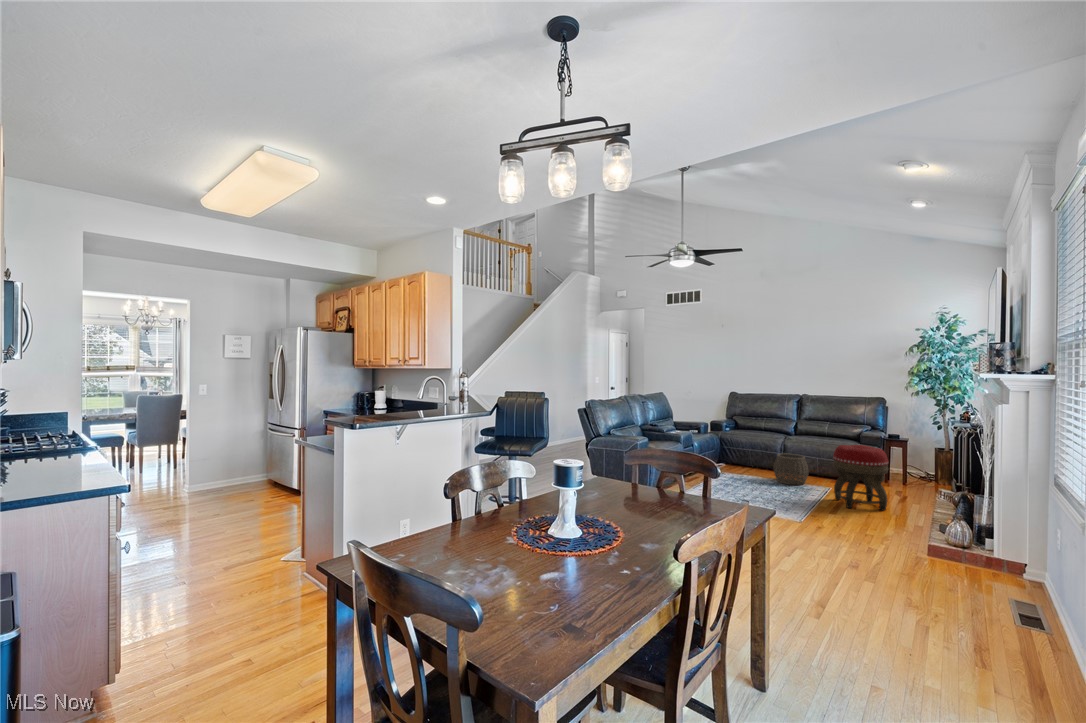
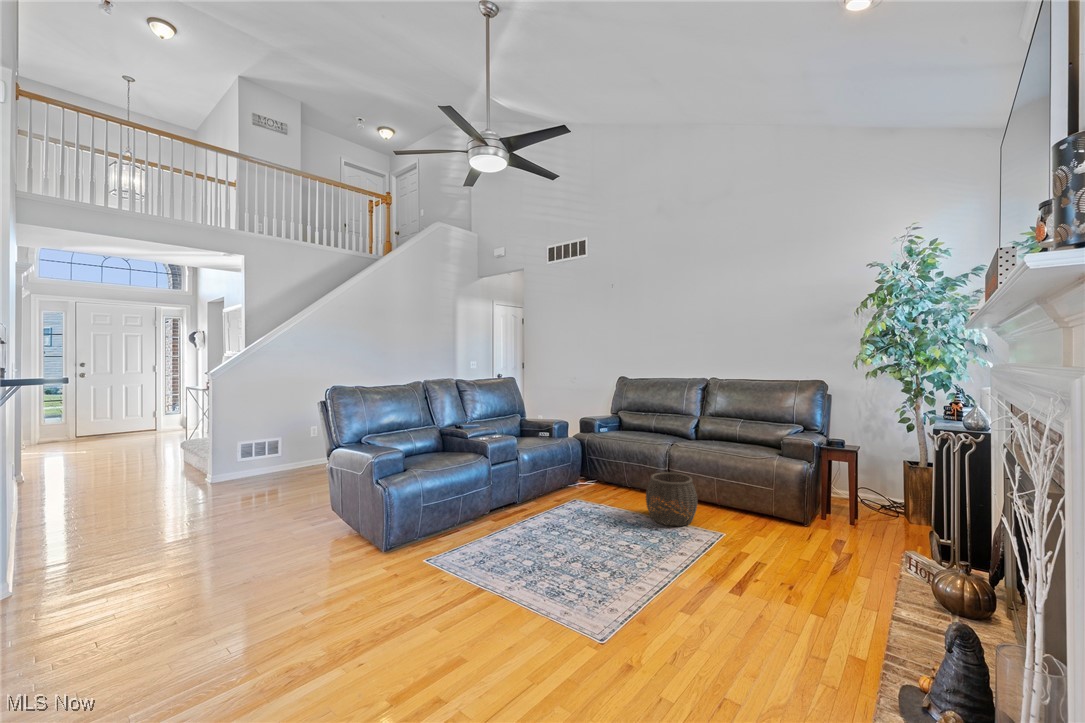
footstool: present [833,445,889,511] -> none [715,467,810,598]

